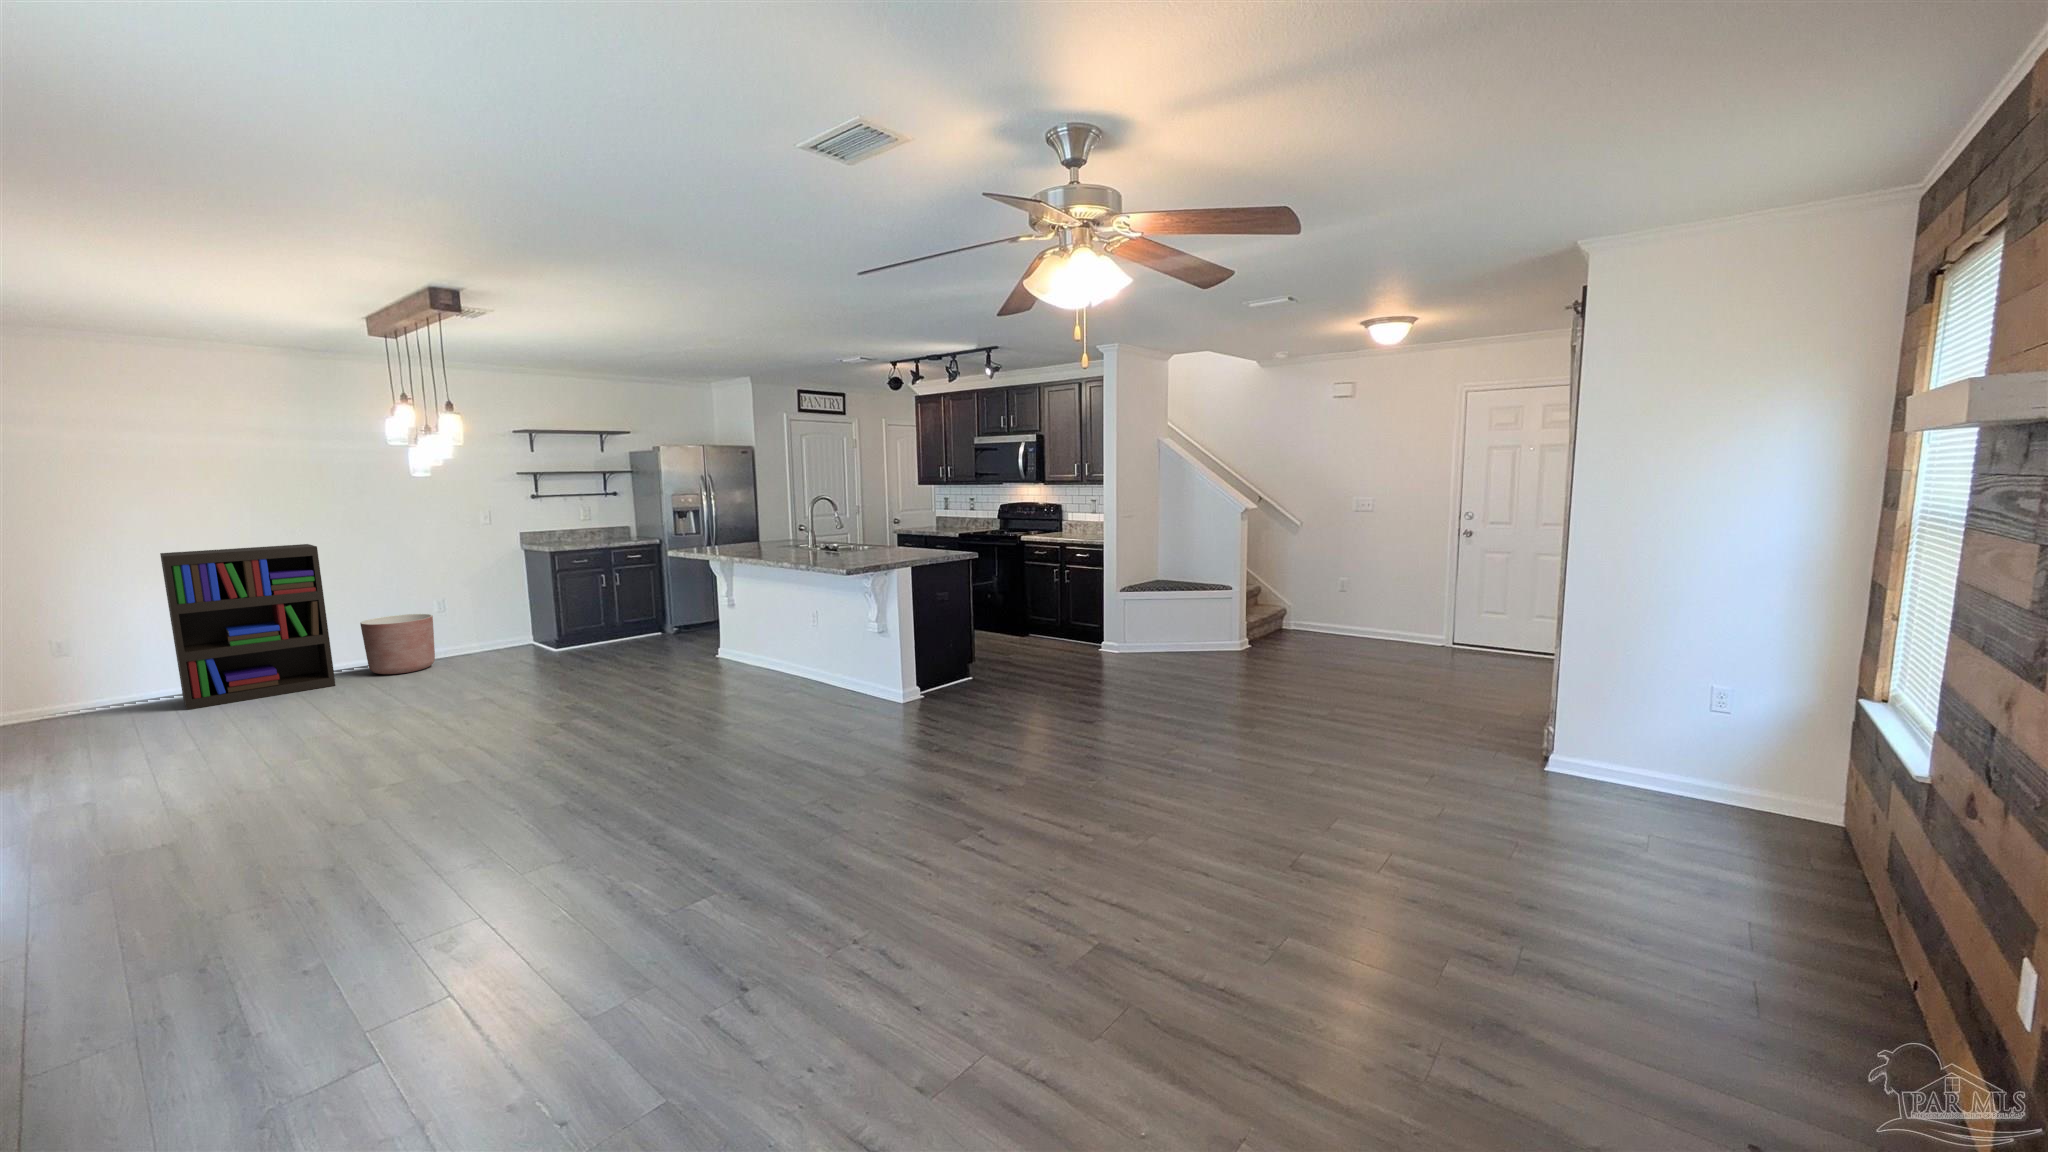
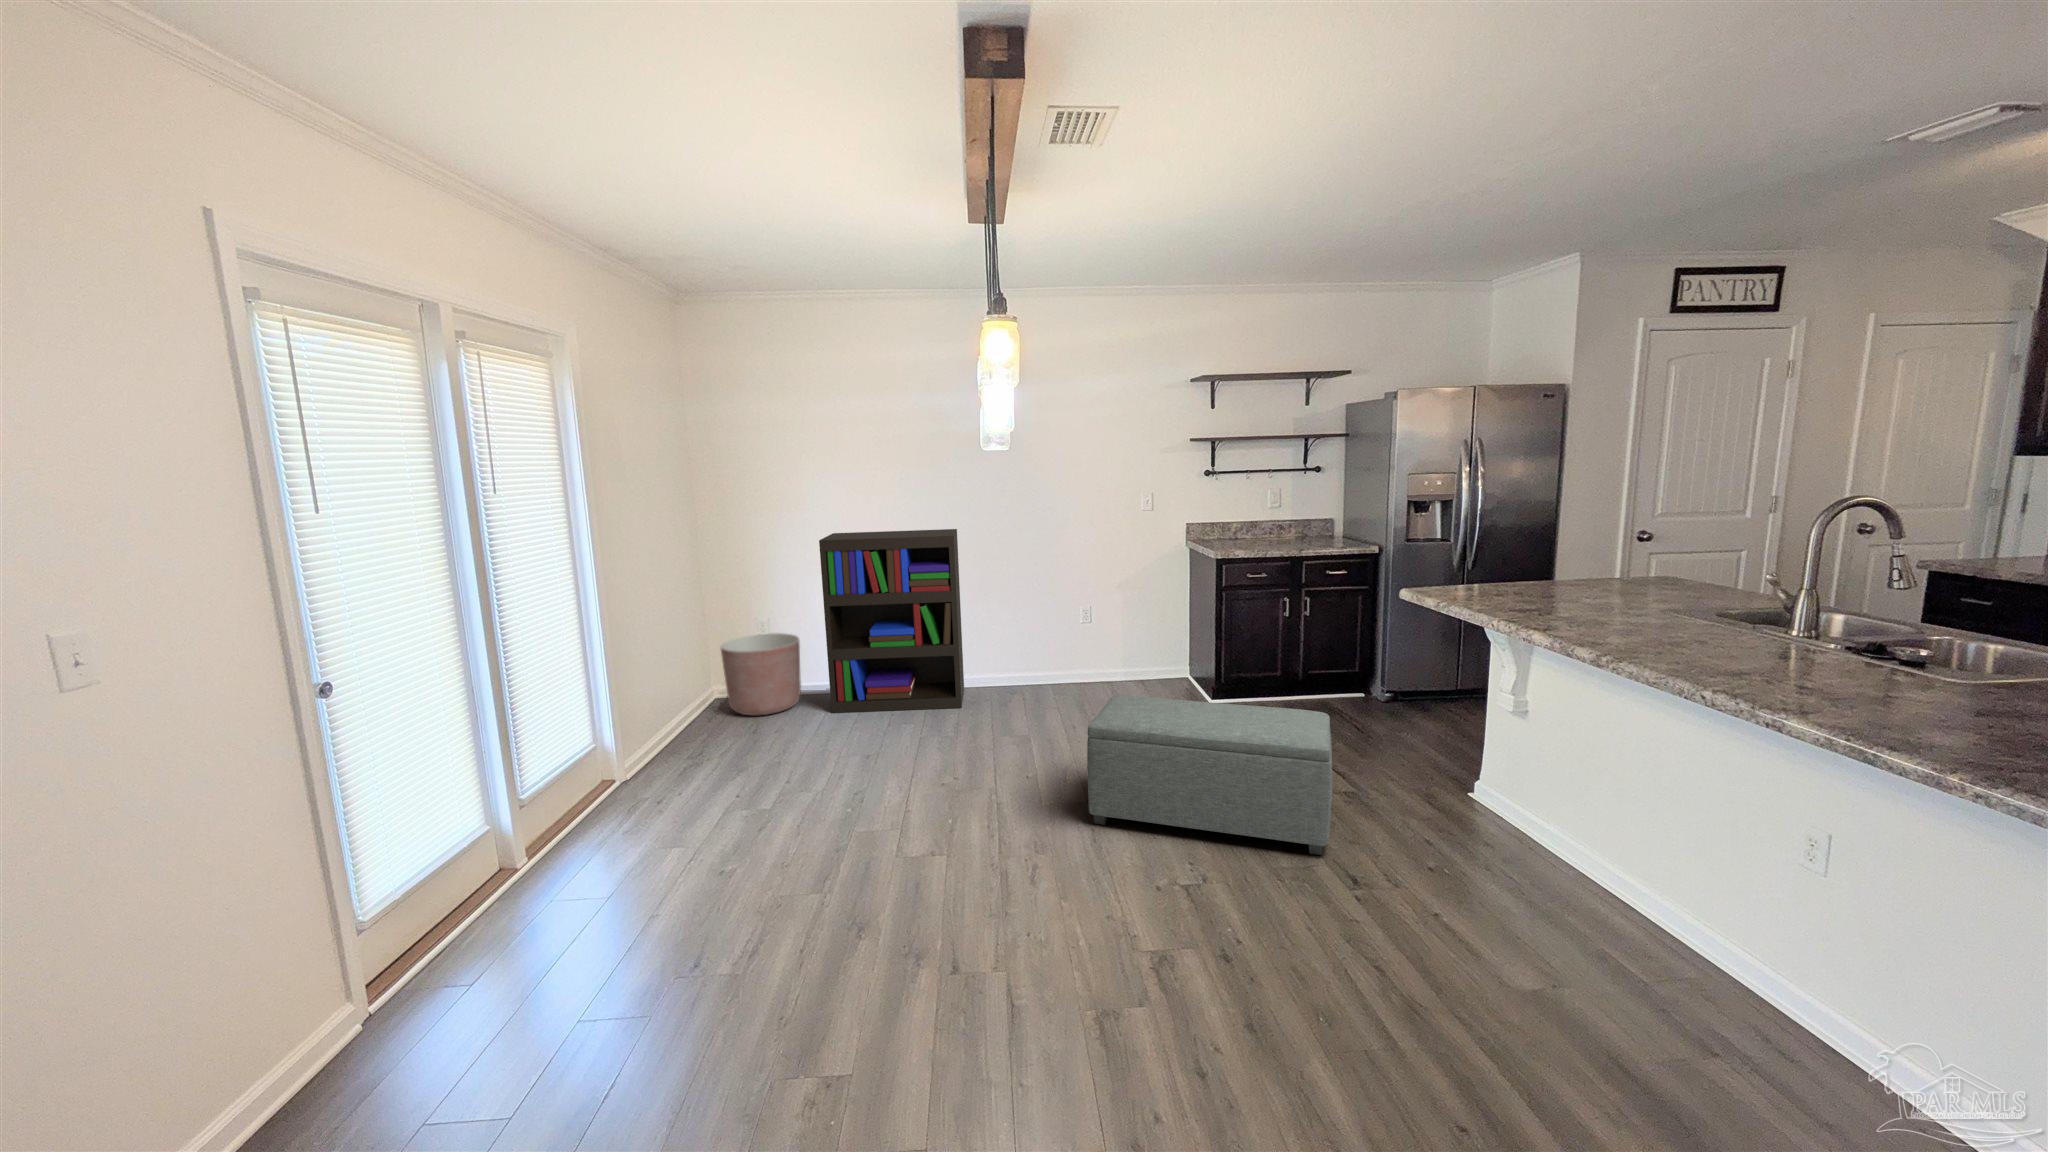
planter: present [360,614,435,674] -> present [721,633,801,715]
ottoman: none [488,619,643,703] -> present [1087,696,1332,855]

